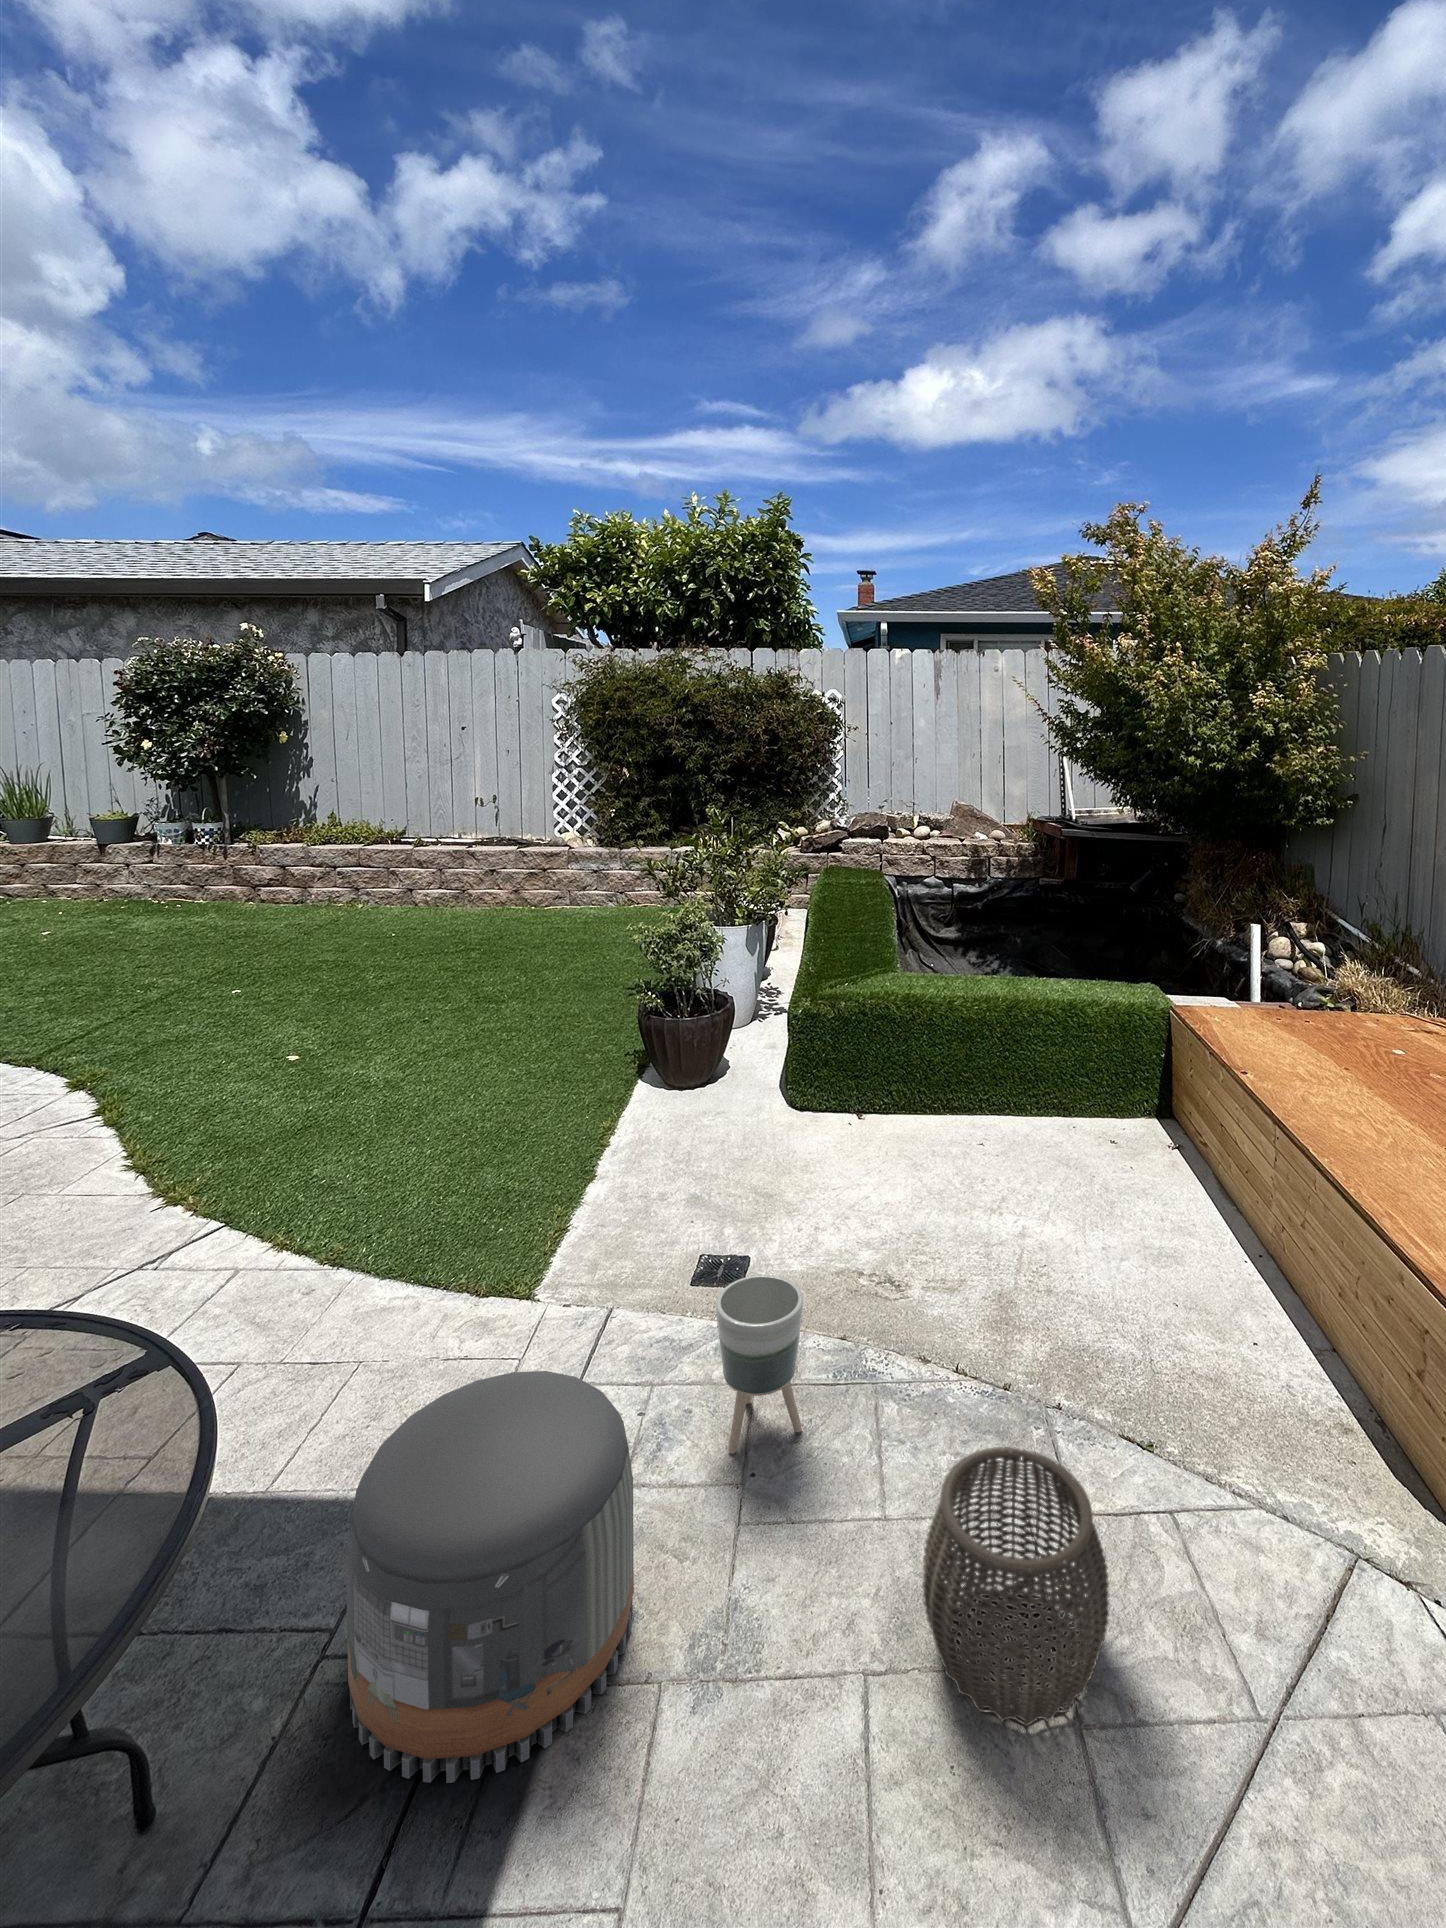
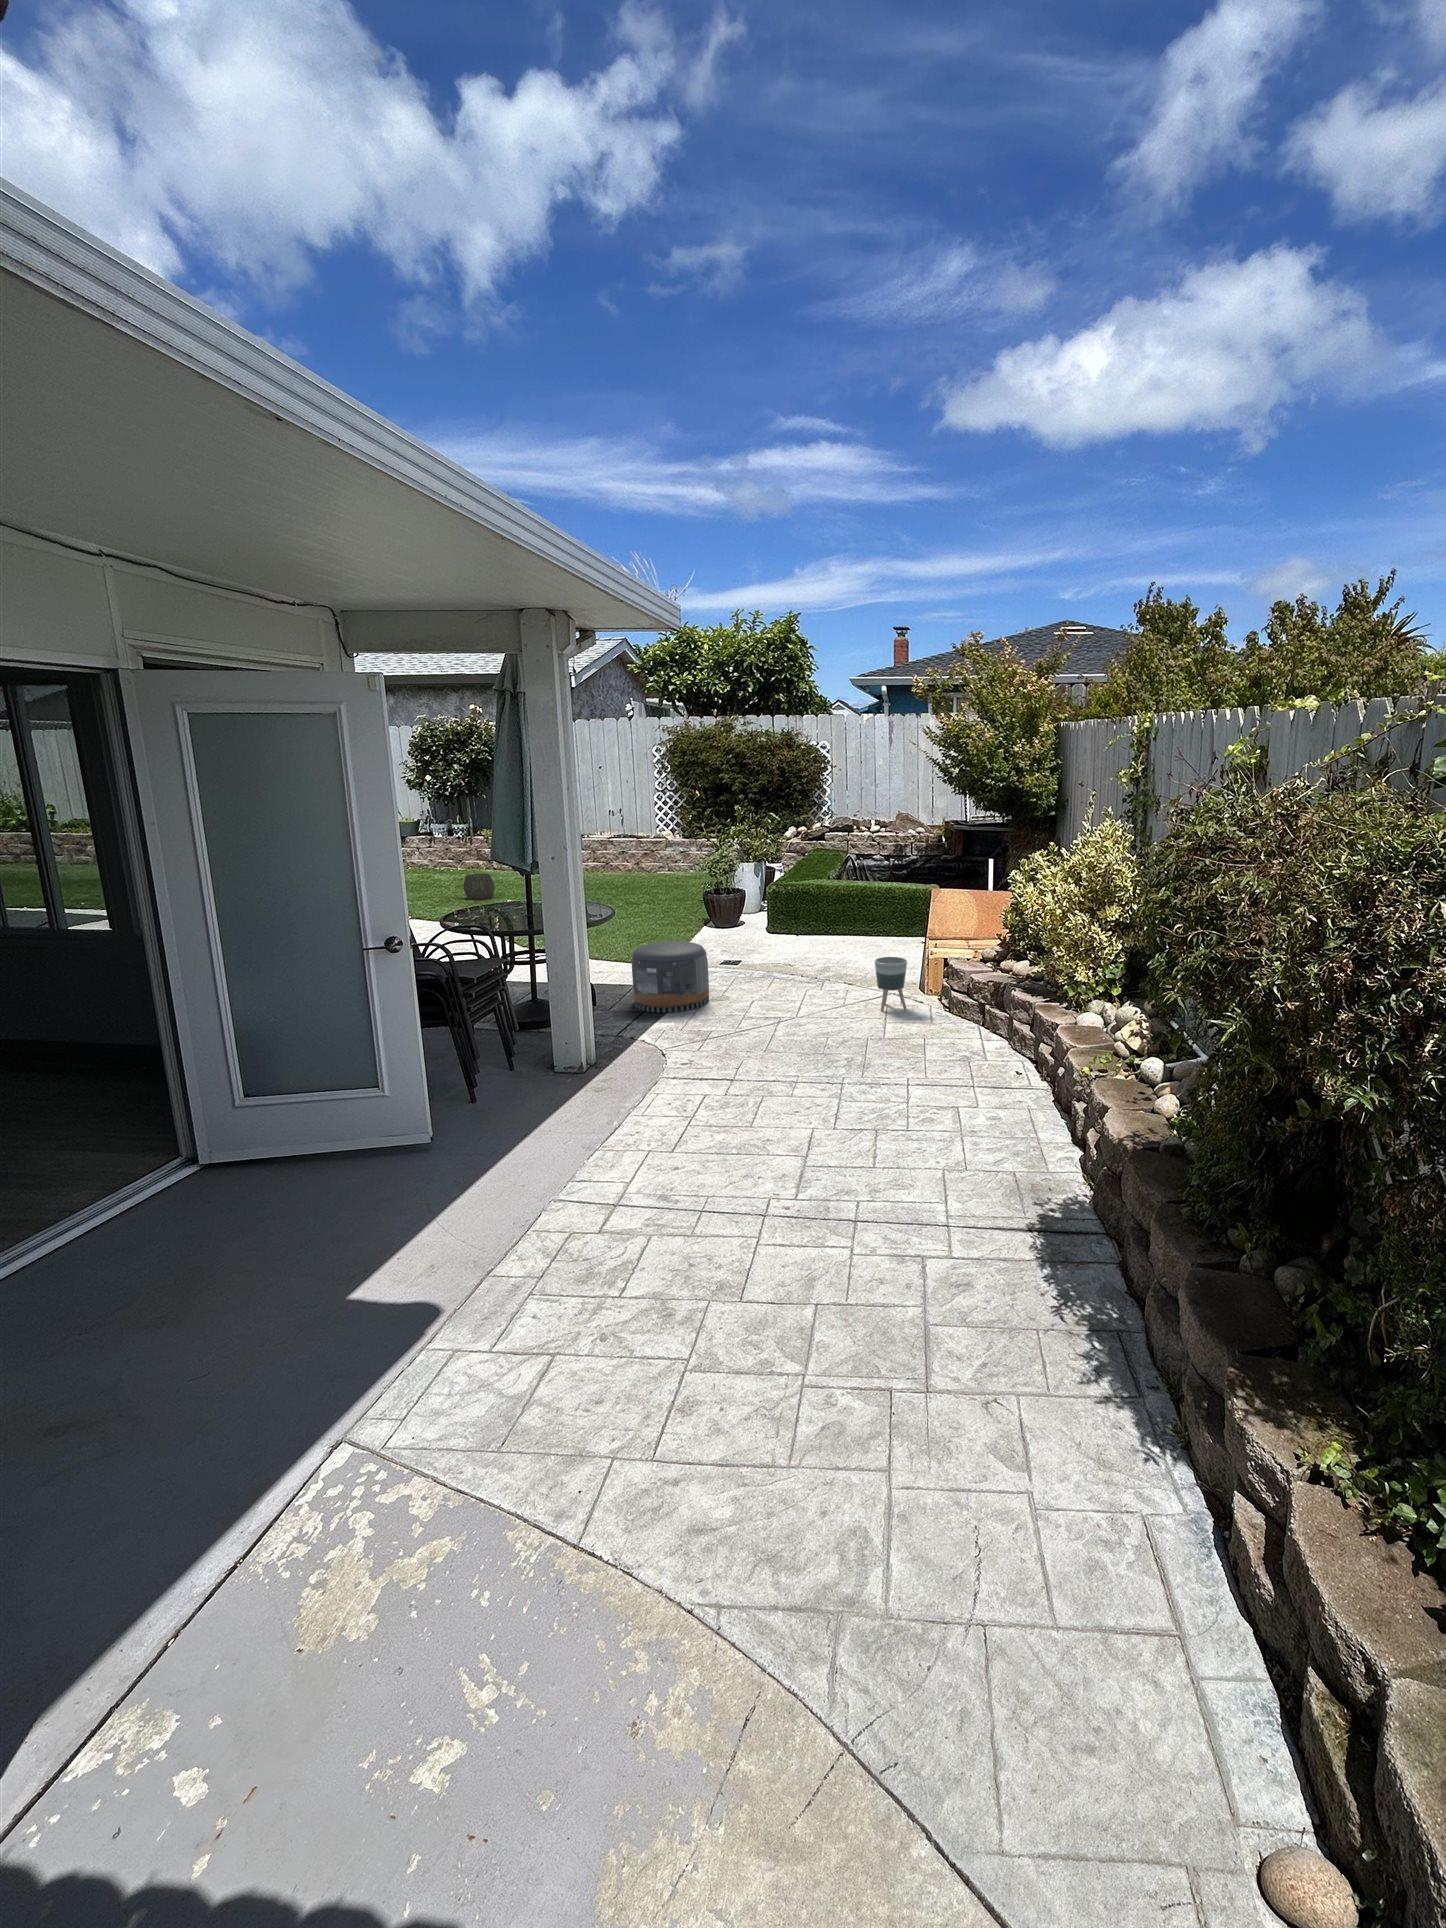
planter: present [716,1275,803,1454] -> present [875,957,907,1011]
woven basket: present [922,1447,1109,1726] -> present [464,874,495,900]

